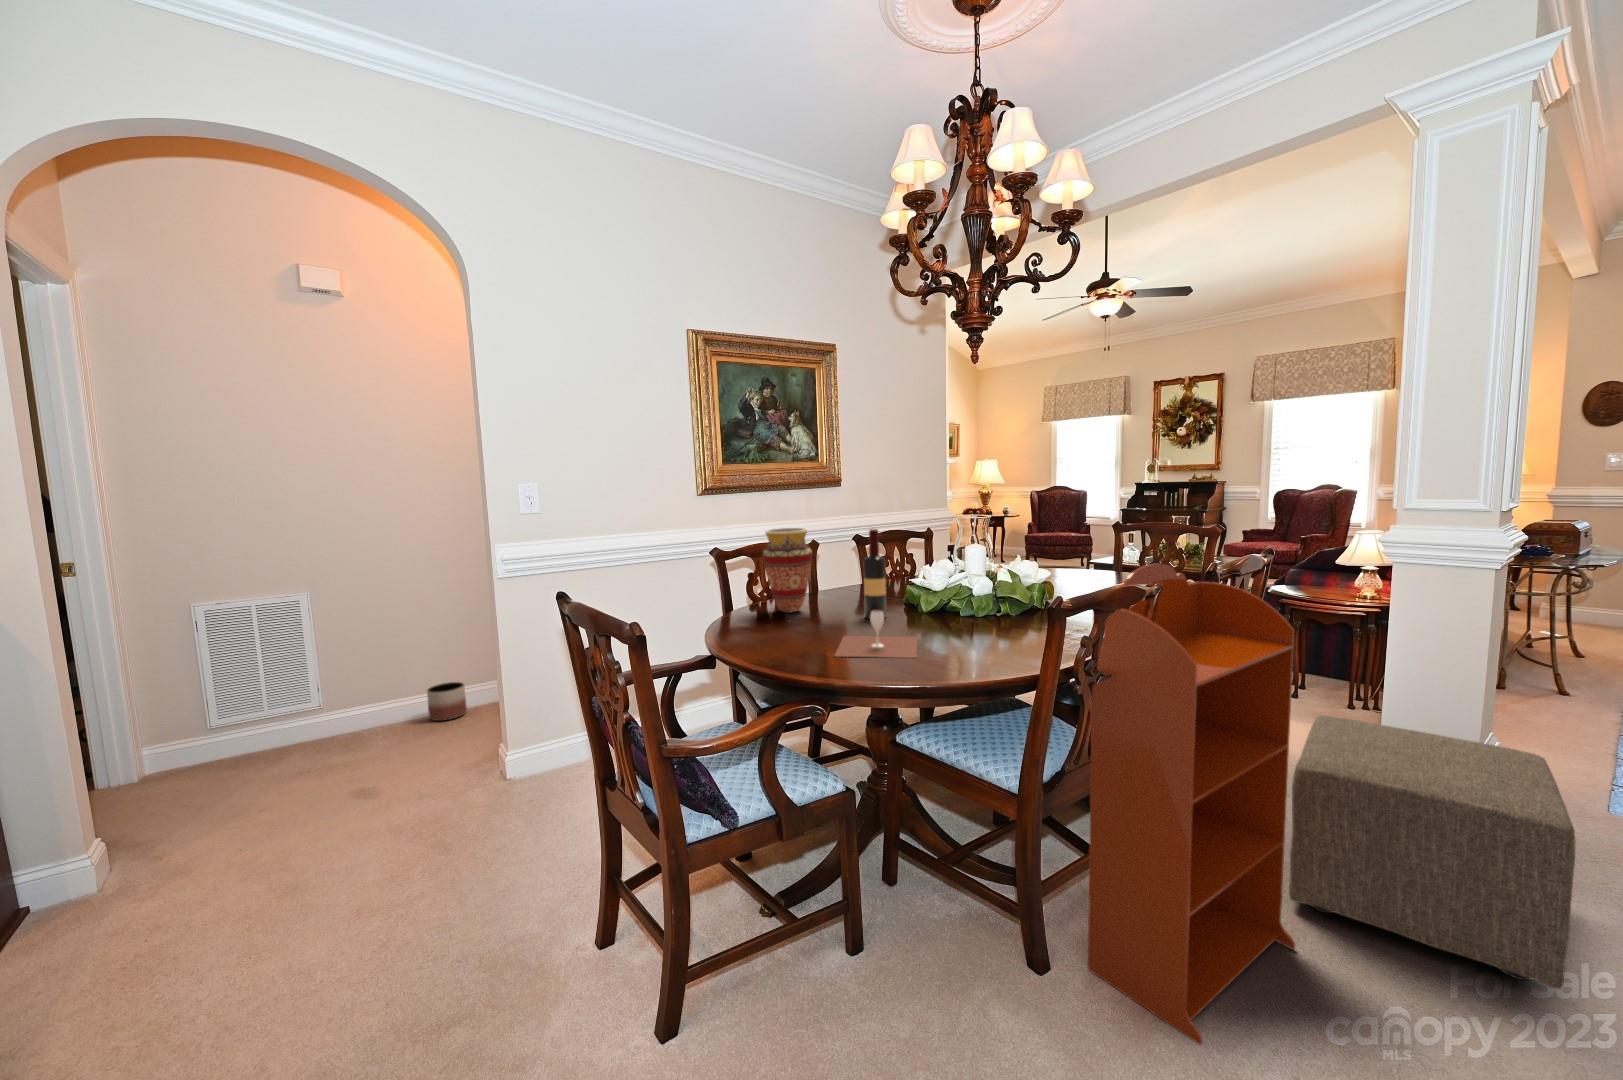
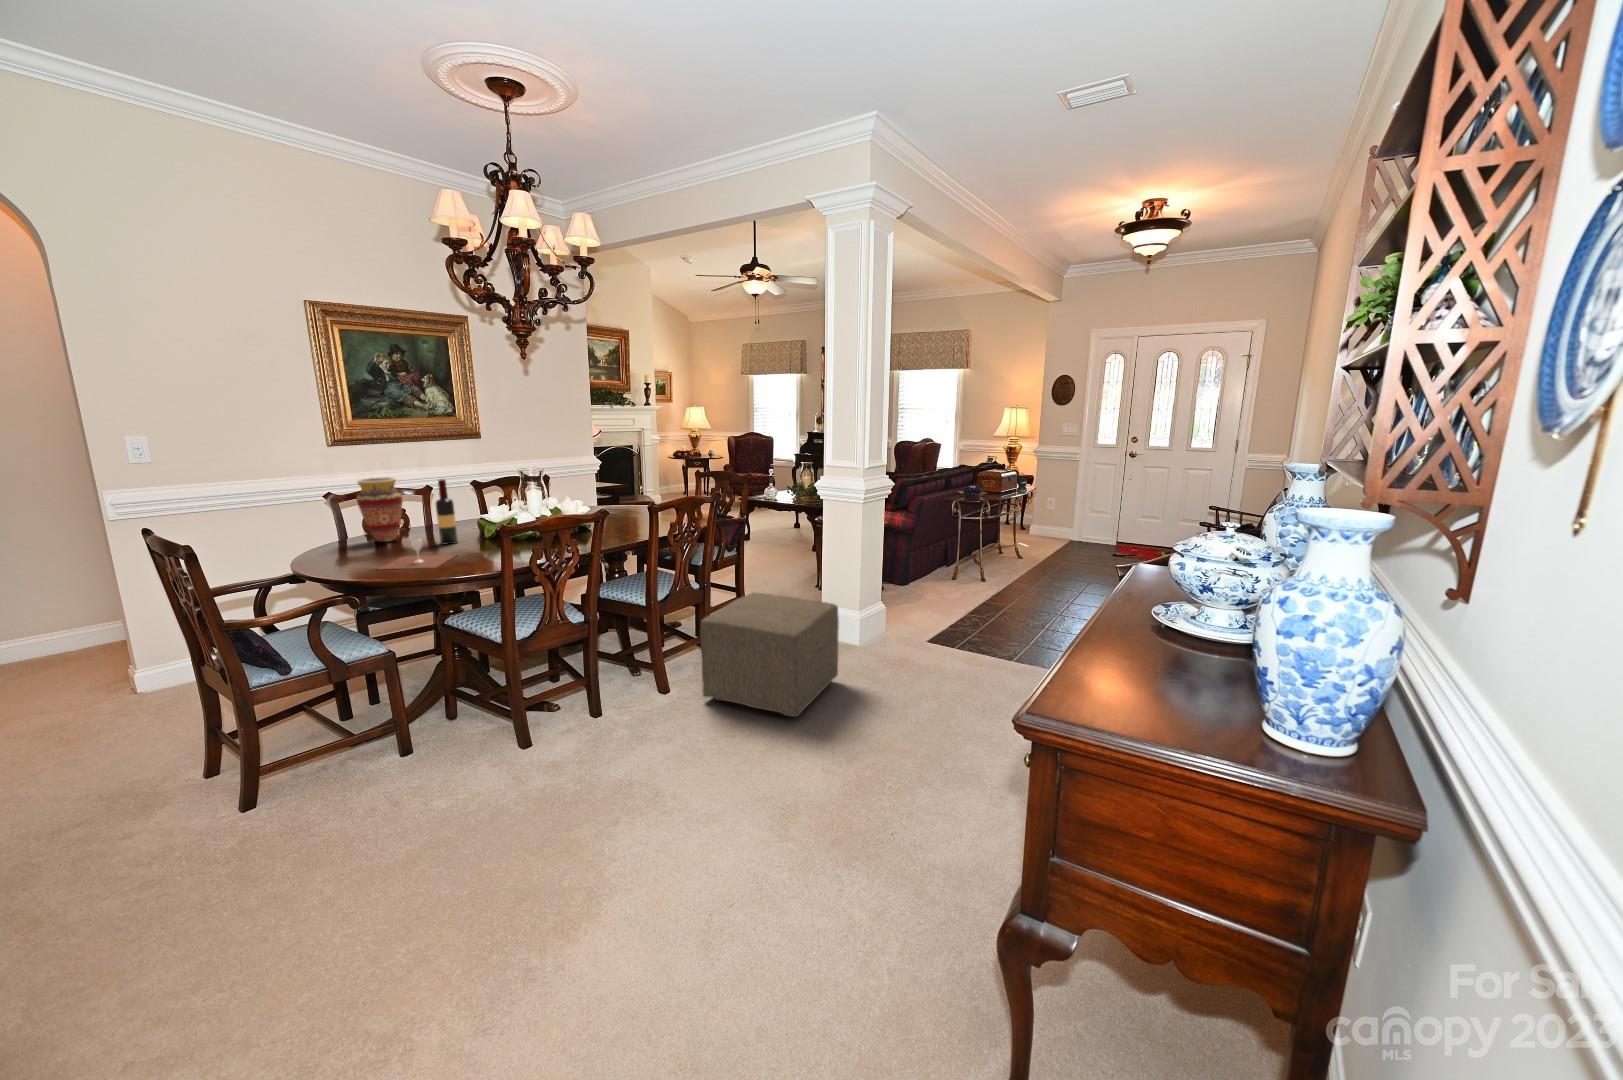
bookcase: present [1088,564,1296,1045] -> none [536,503,687,767]
planter: present [427,682,467,721] -> none [46,620,100,656]

